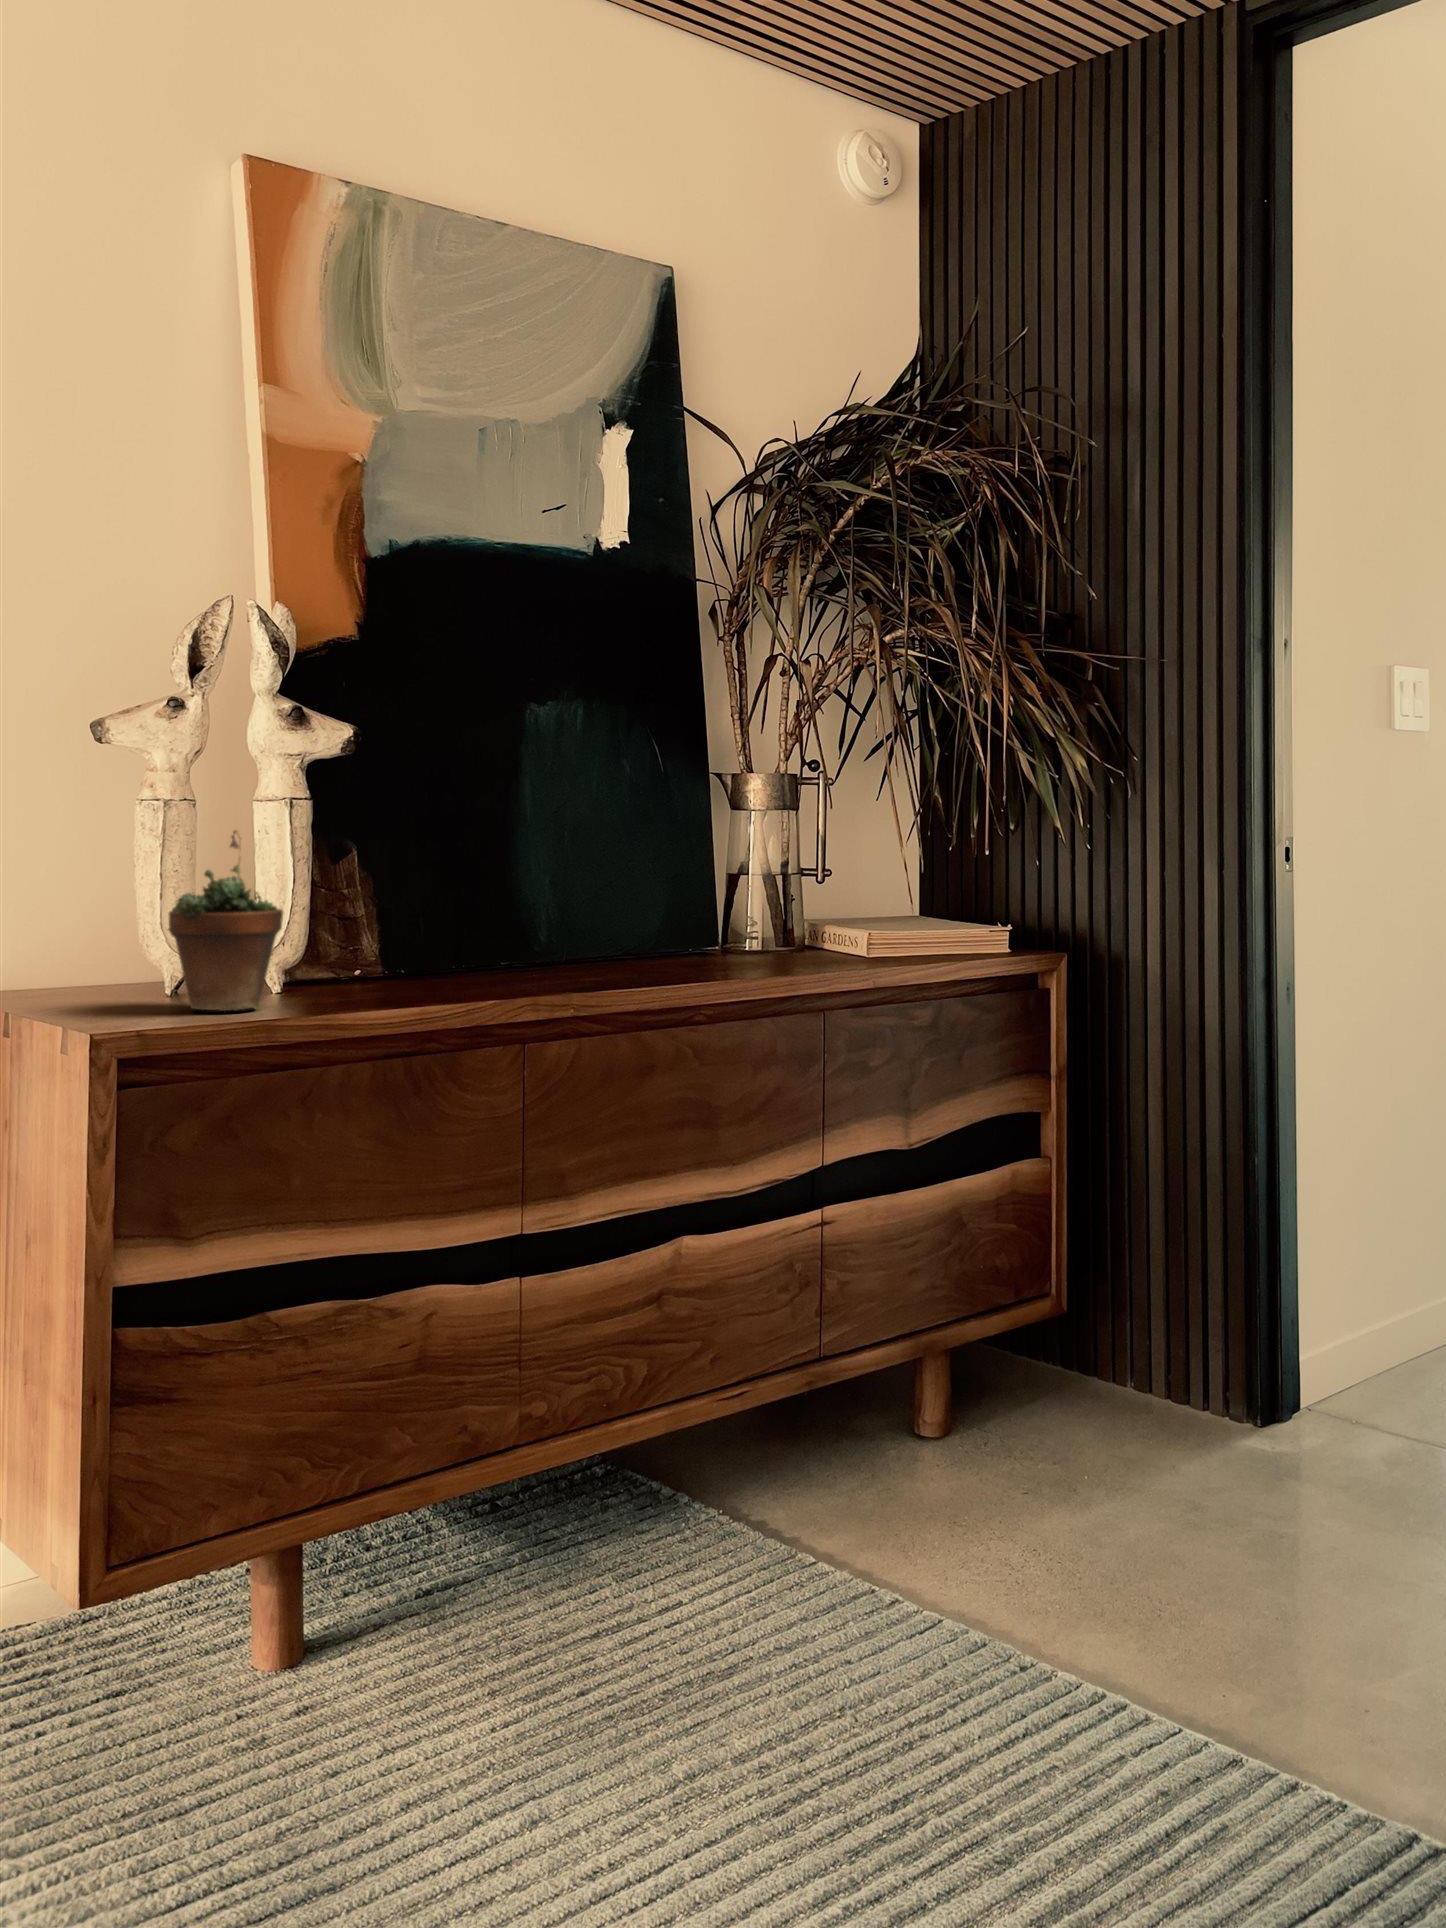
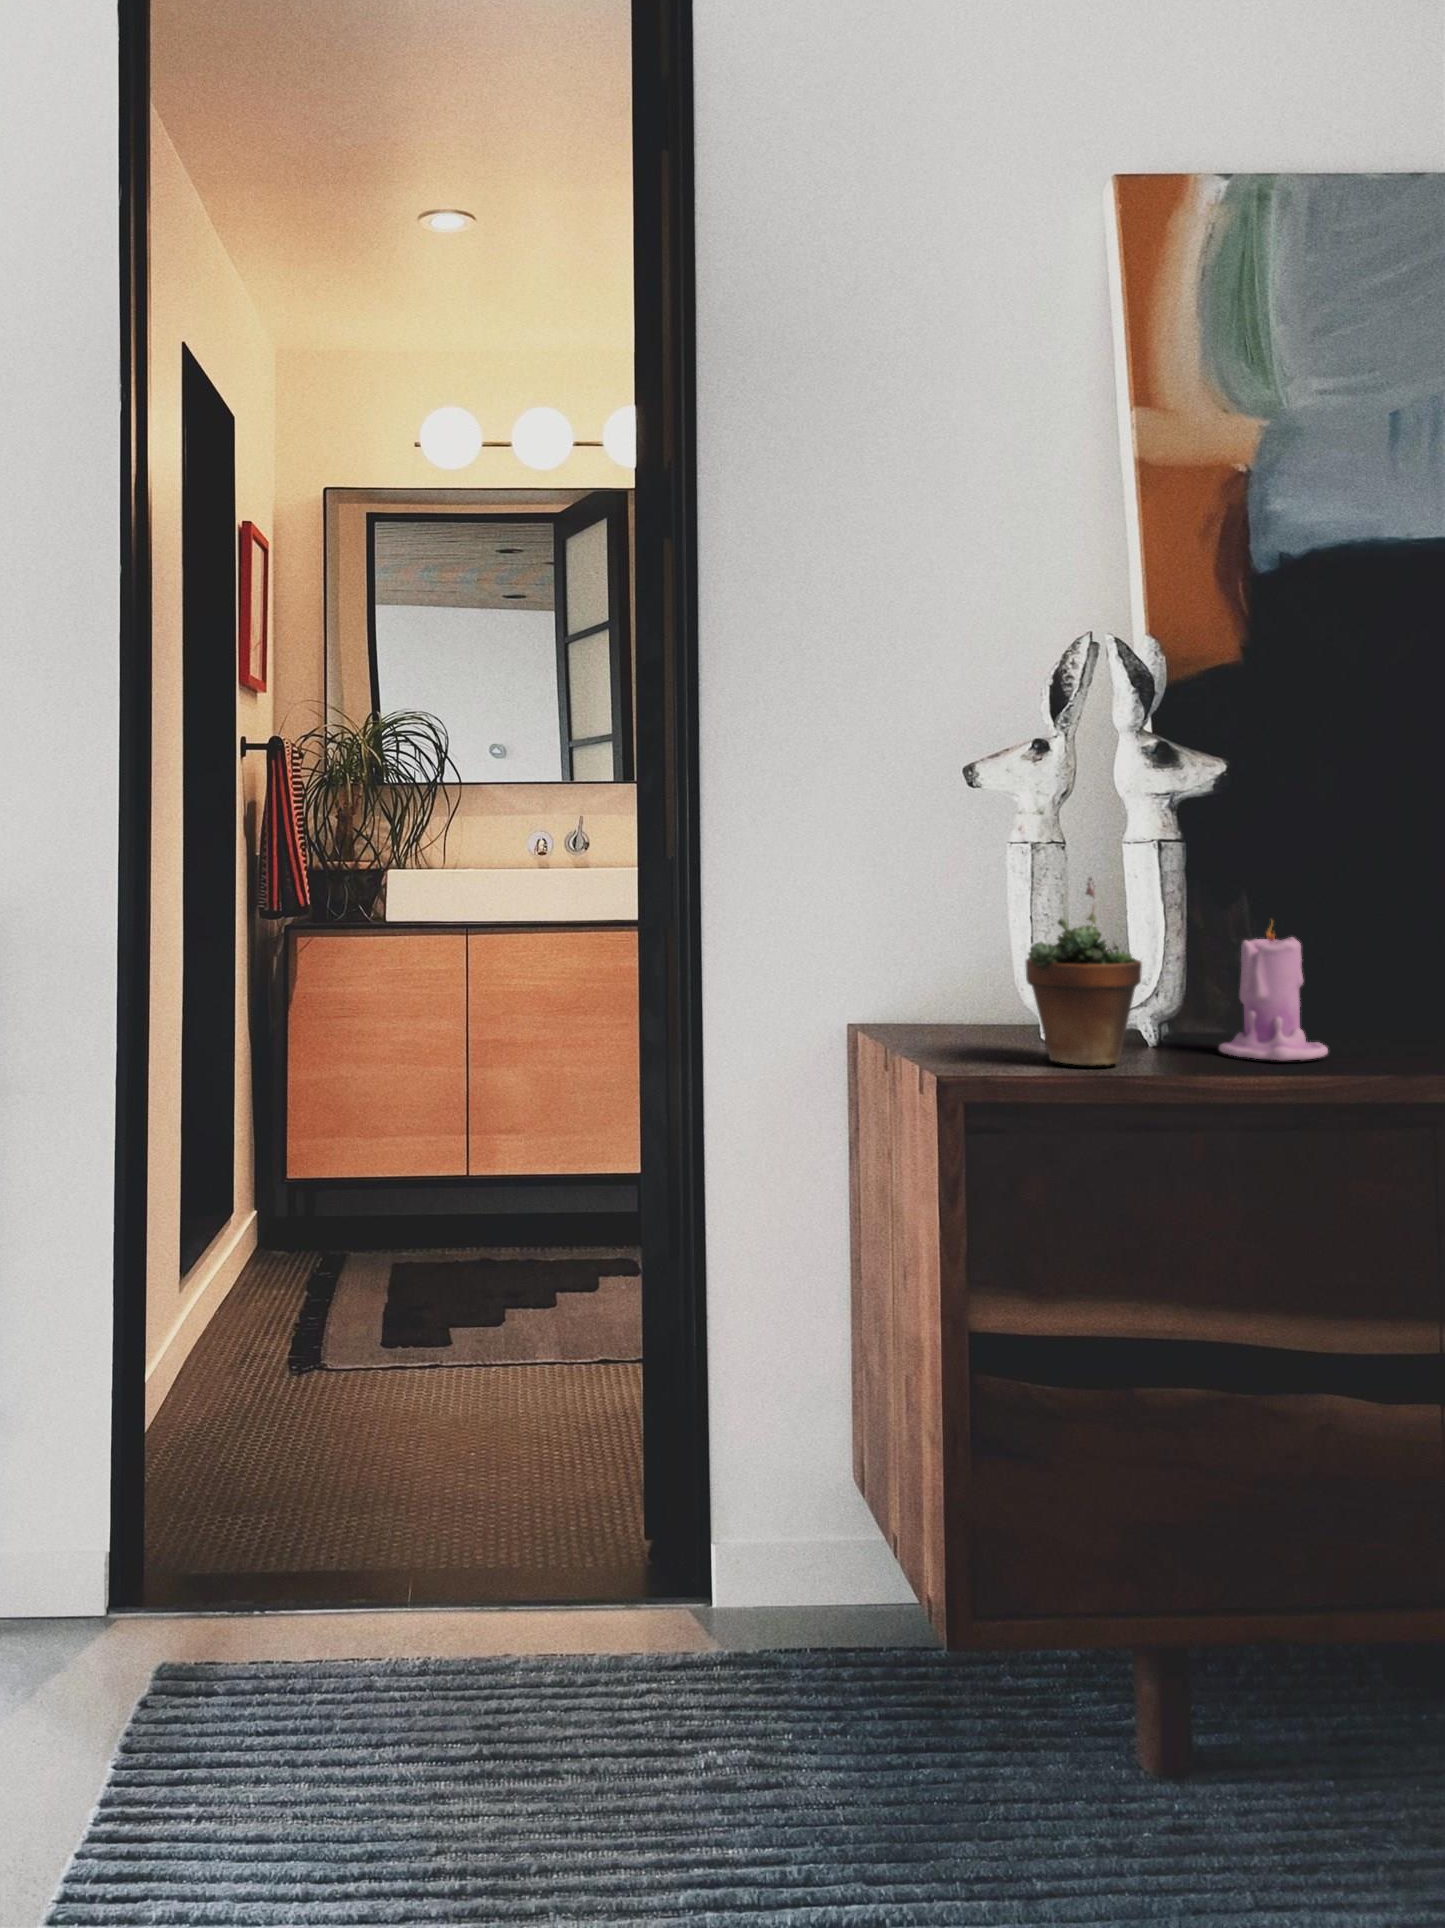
candle: none [340,869,435,995] -> present [1219,925,1328,1061]

